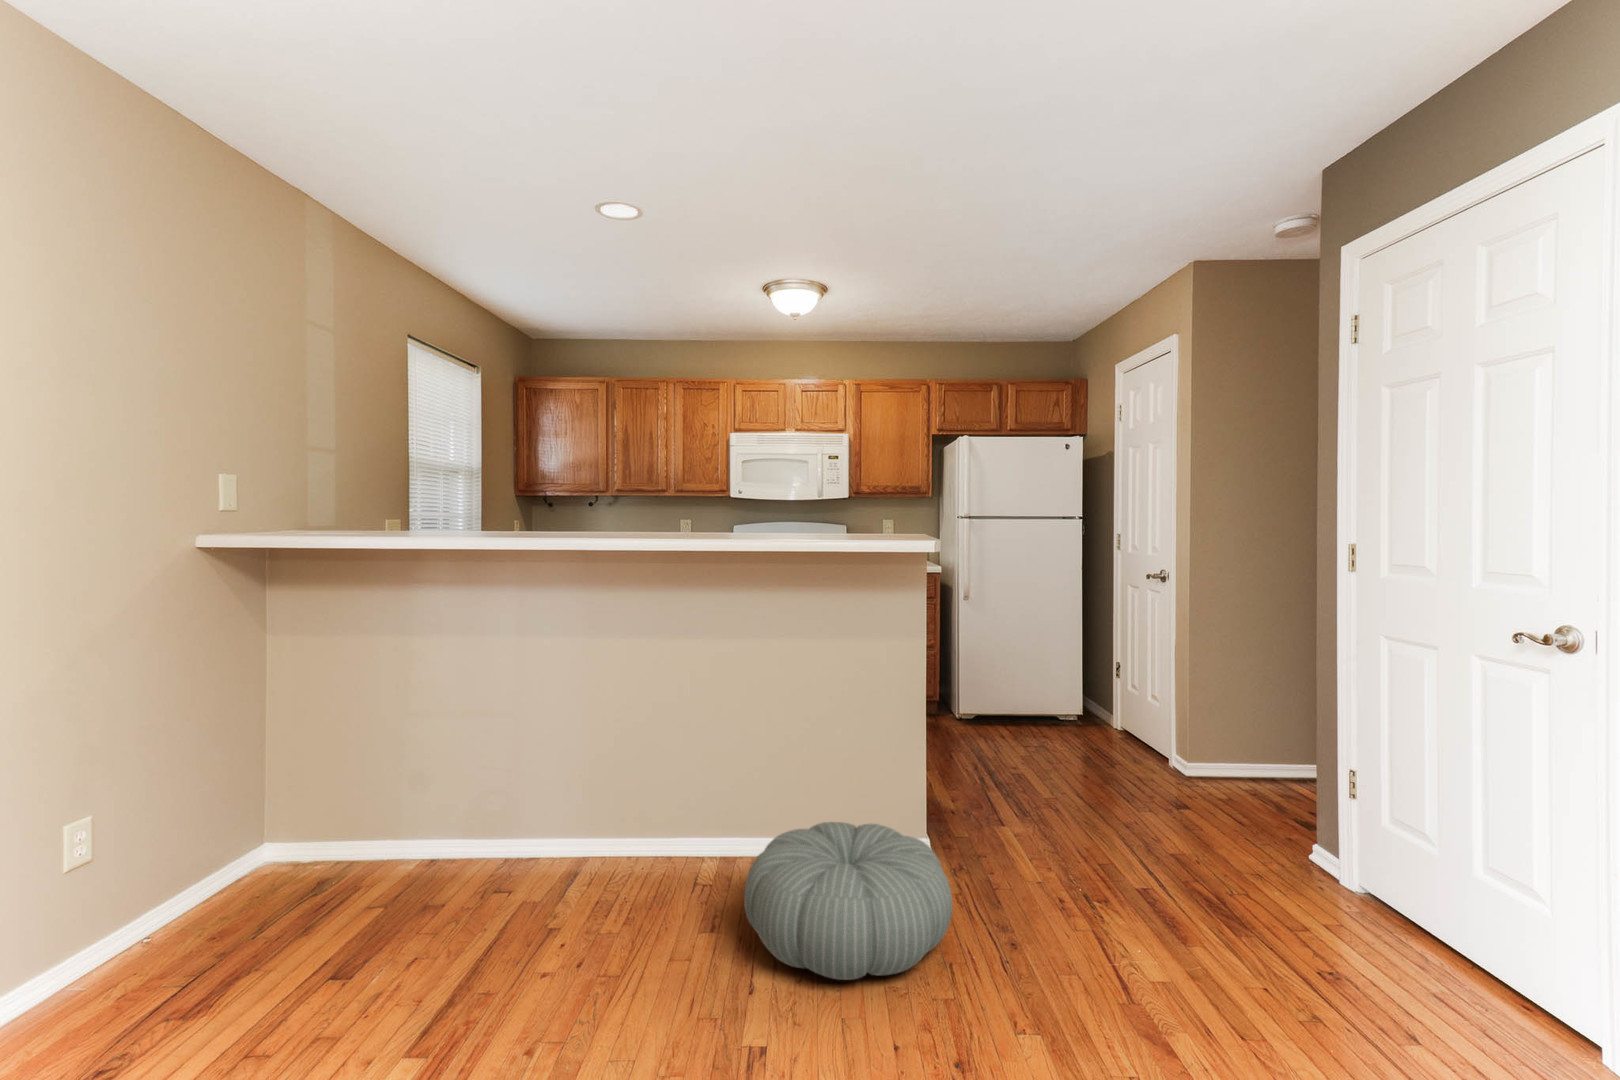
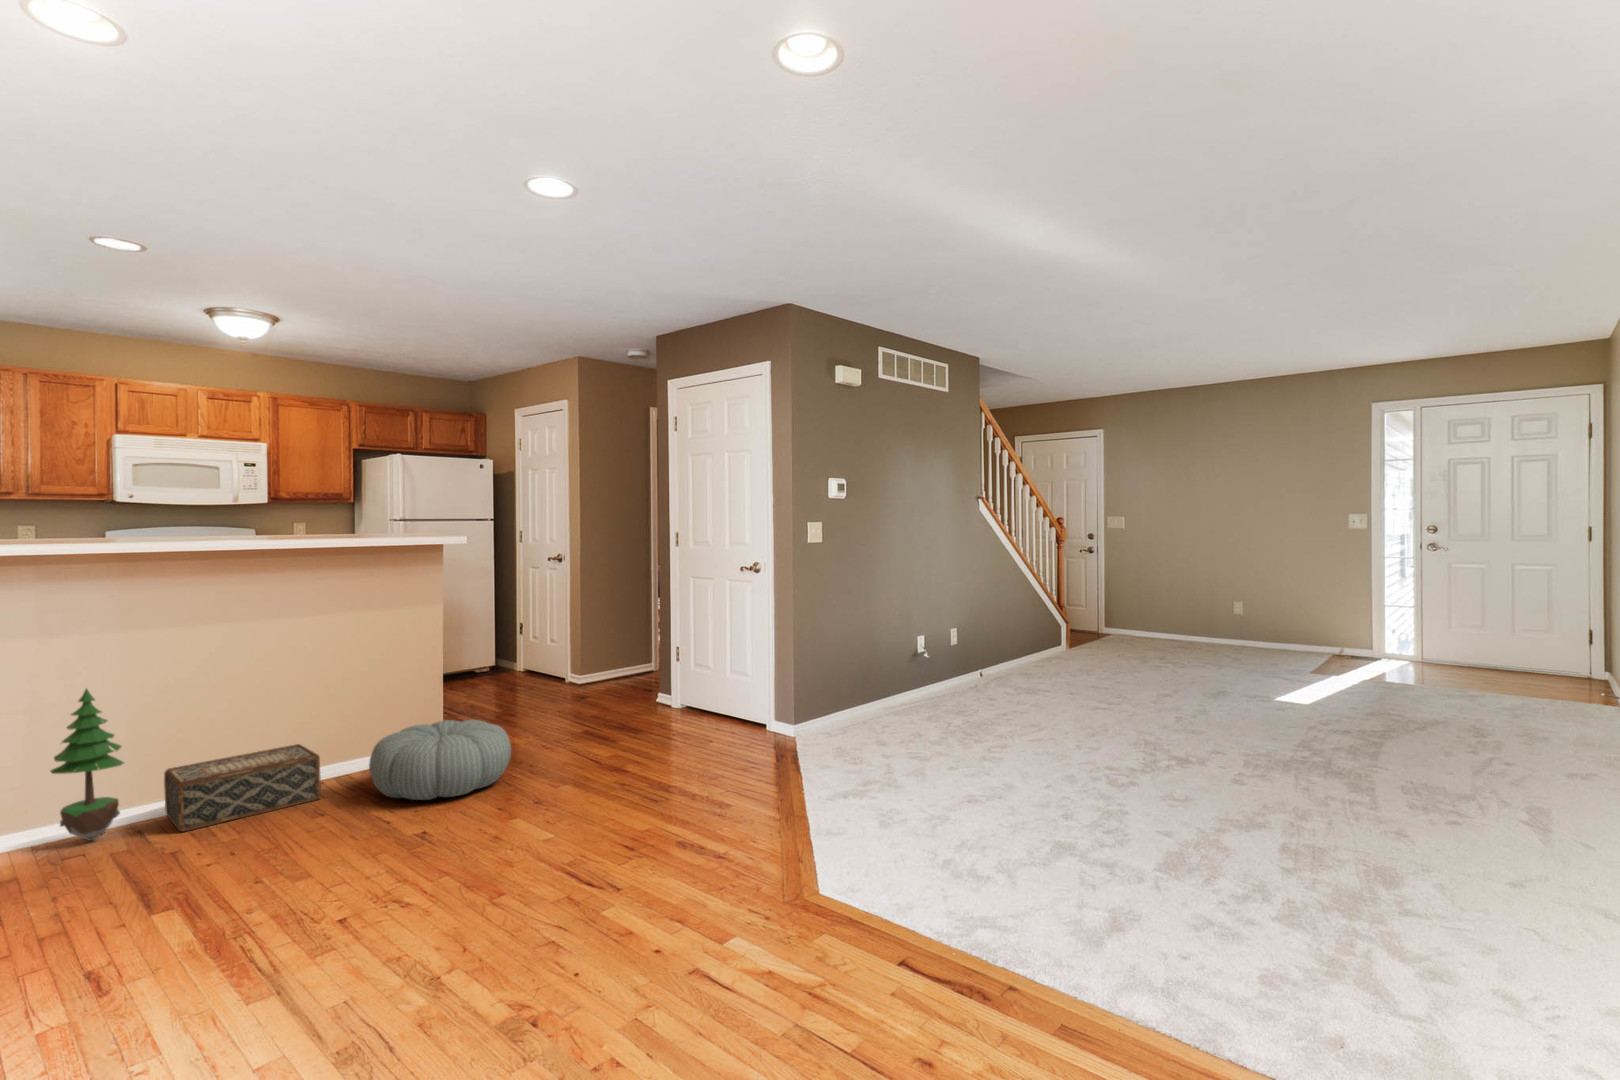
potted tree: none [474,697,540,867] -> present [51,689,124,841]
woven basket: none [561,801,725,894] -> present [164,744,321,832]

